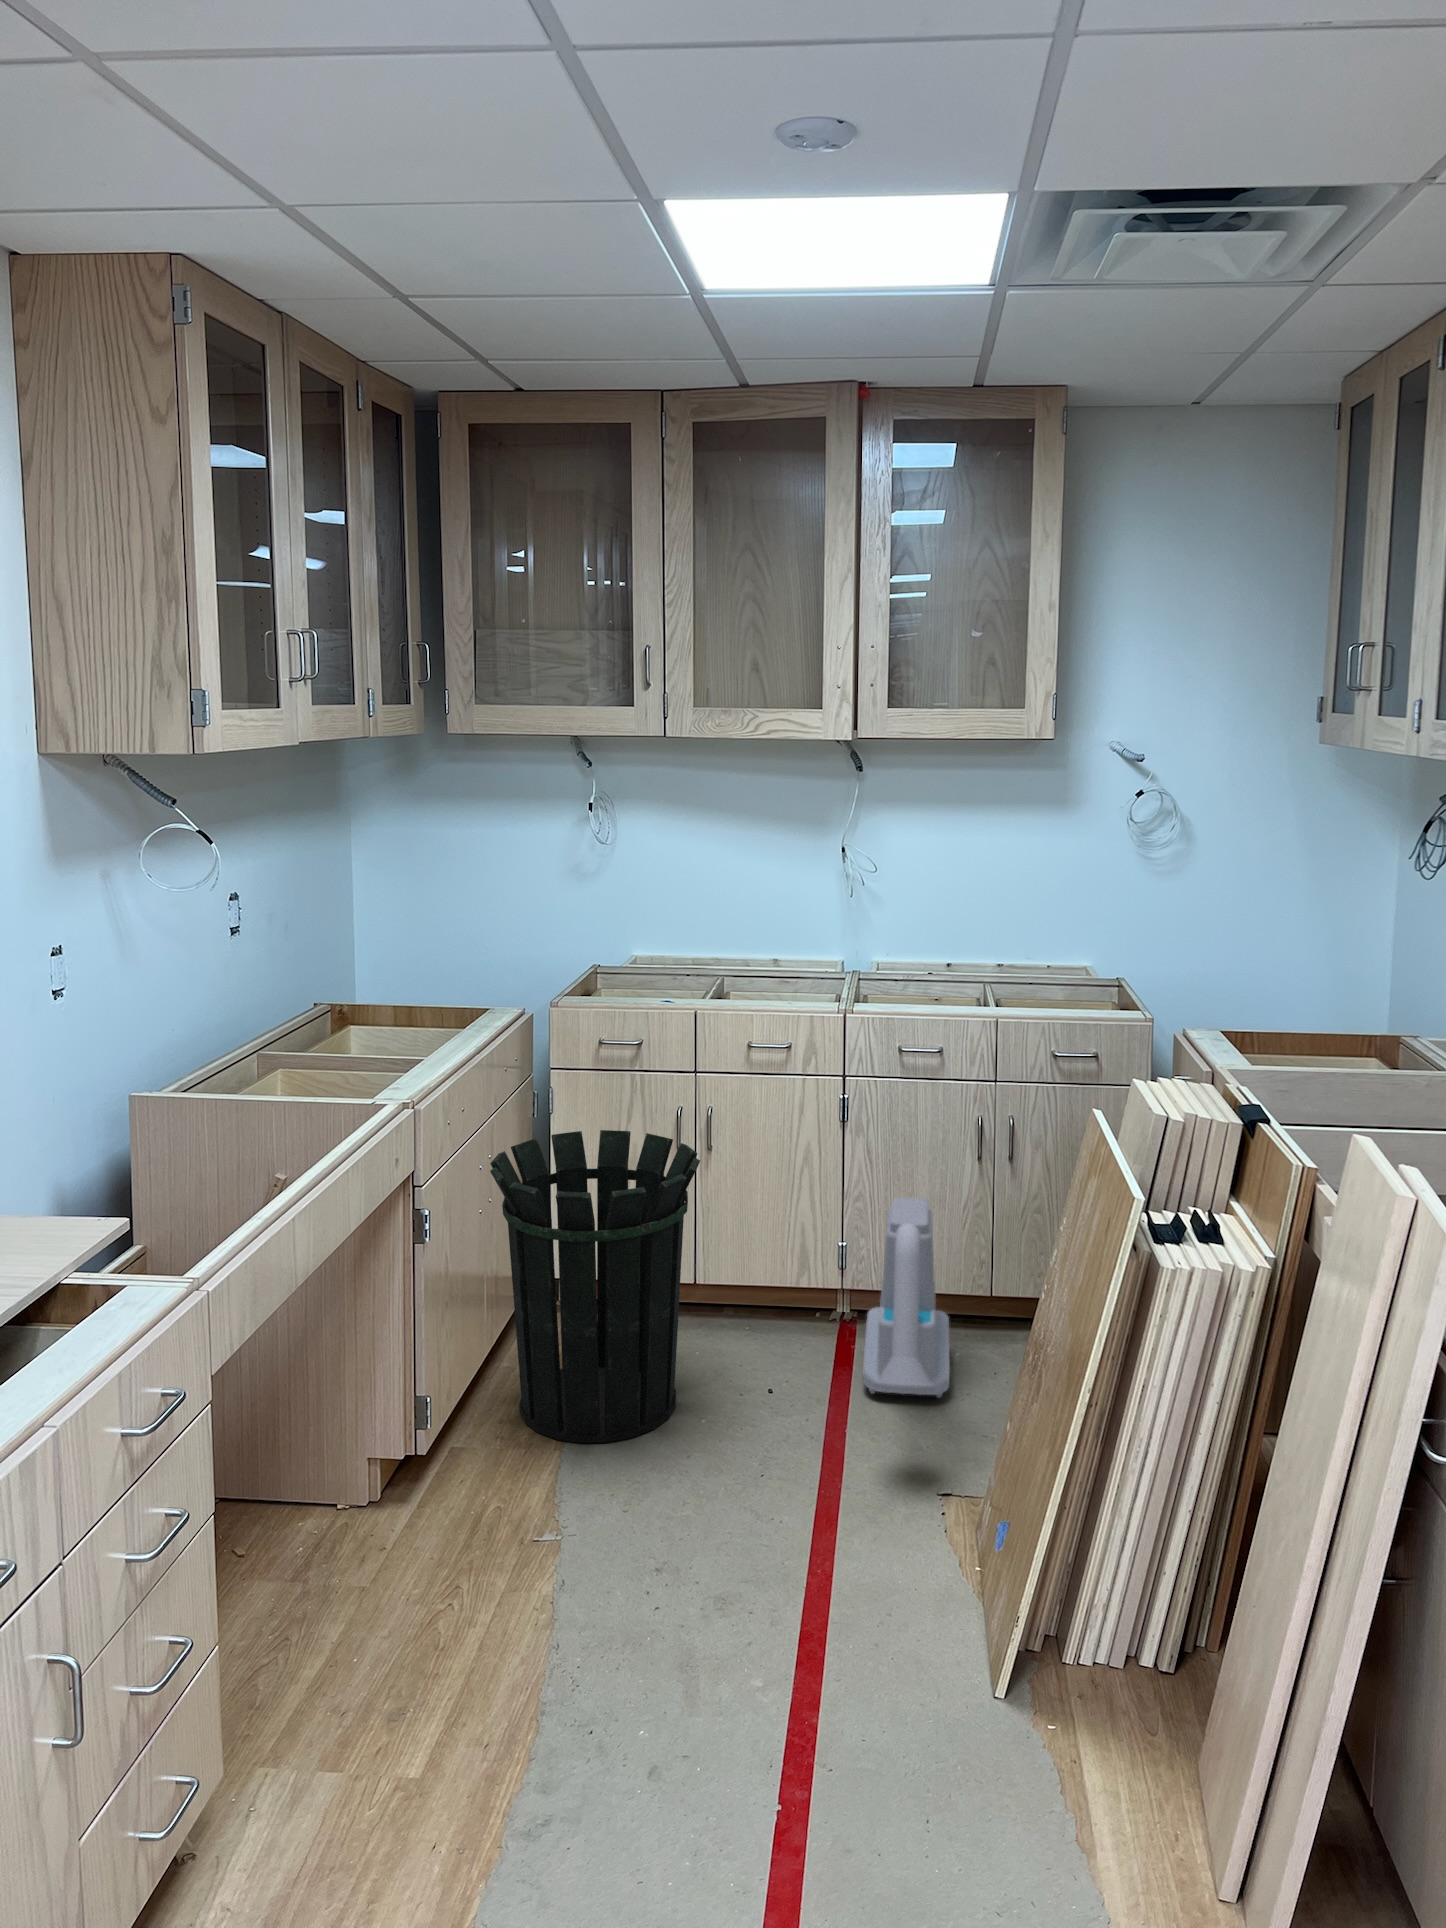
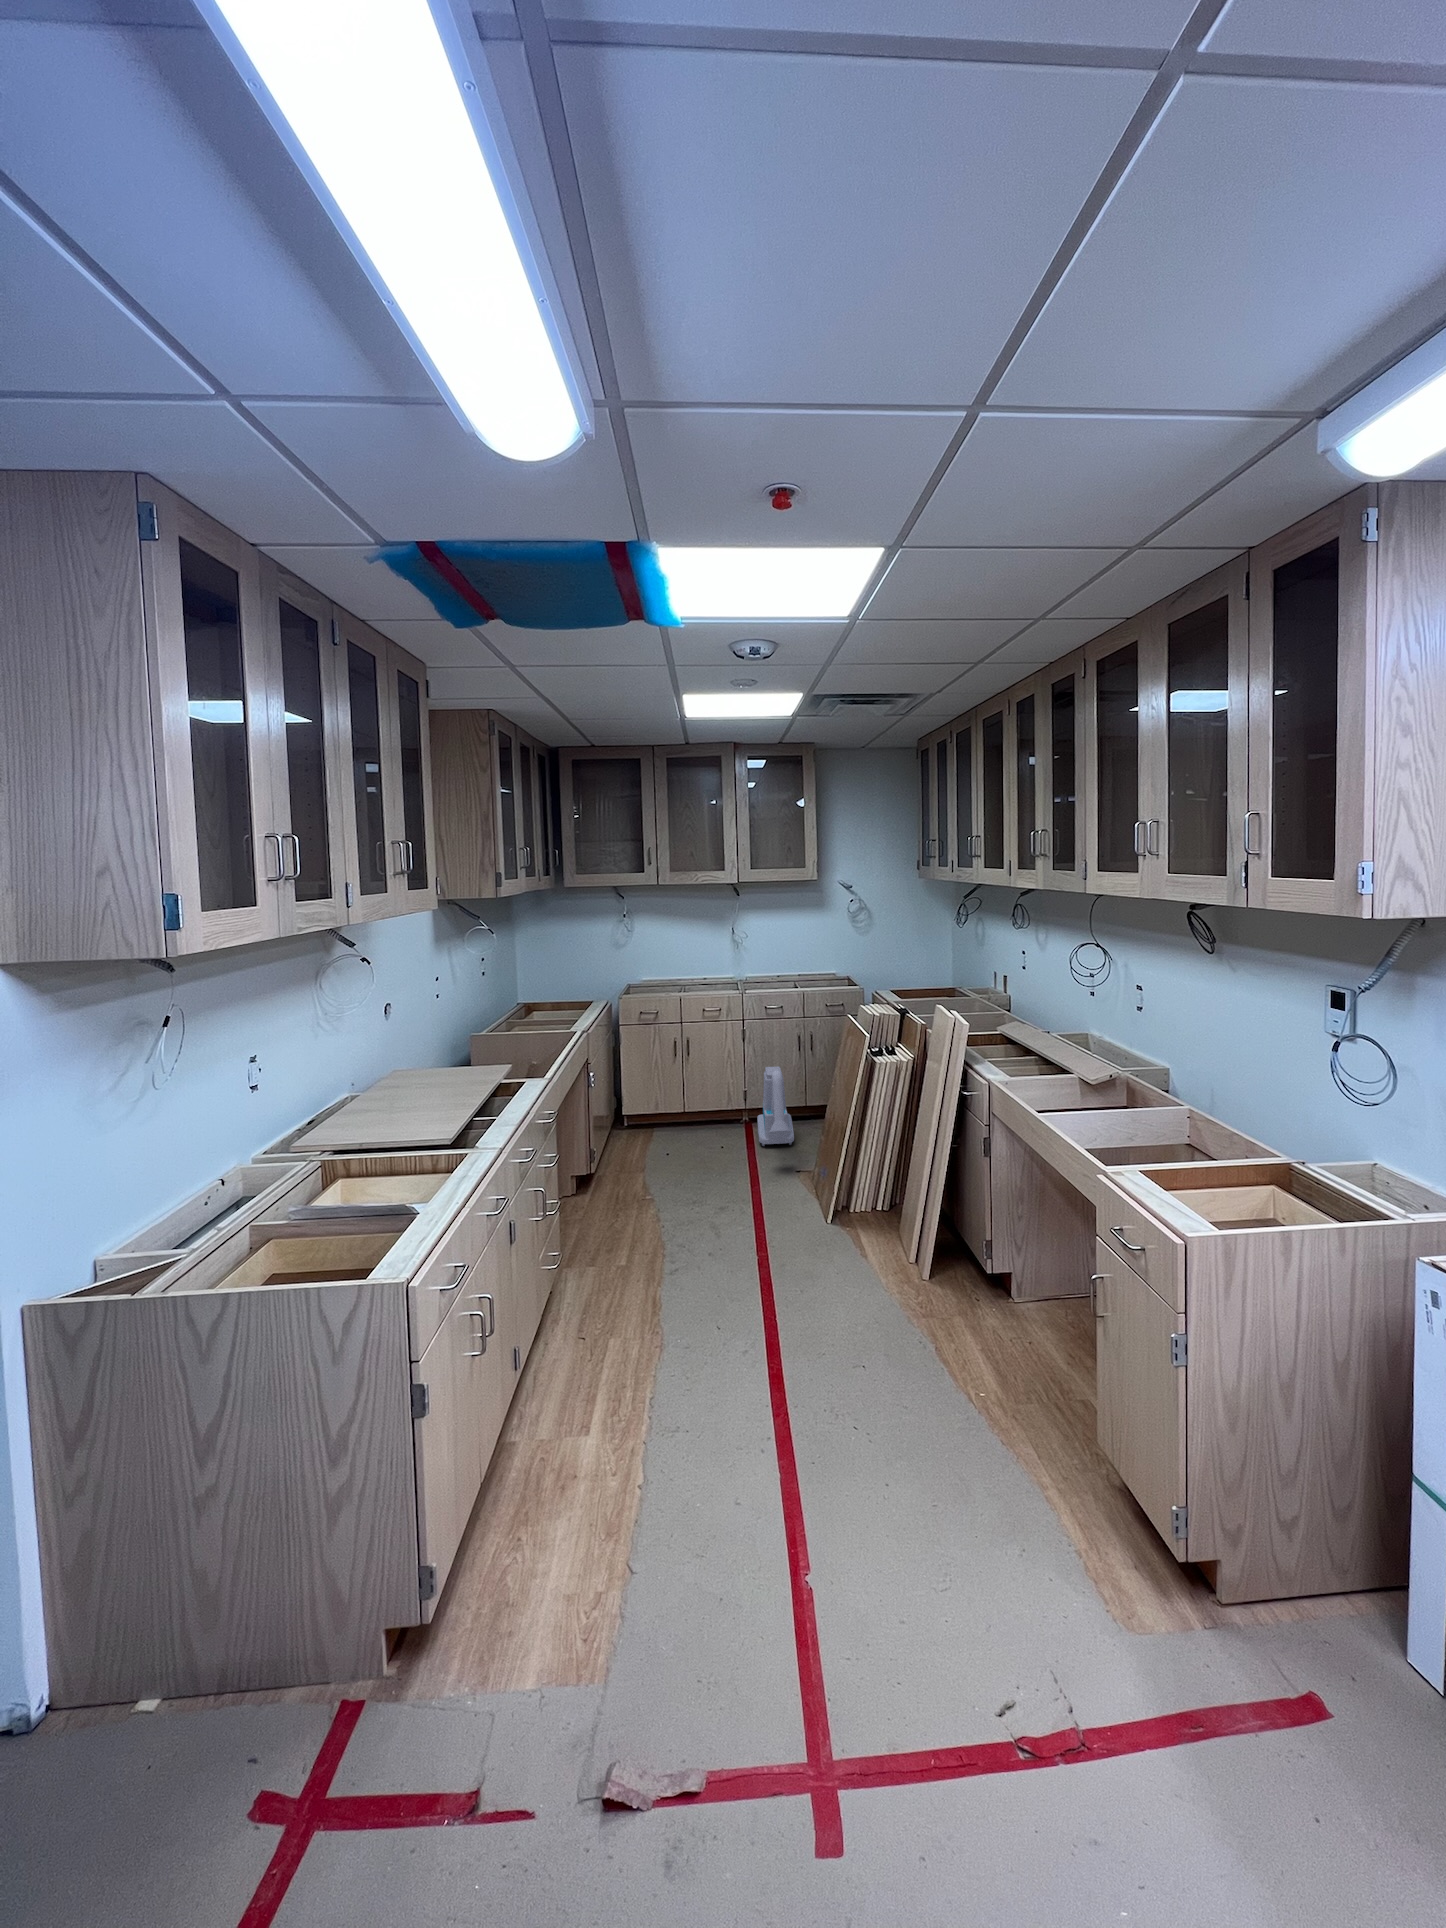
waste bin: present [490,1130,700,1443] -> none [605,1046,691,1172]

